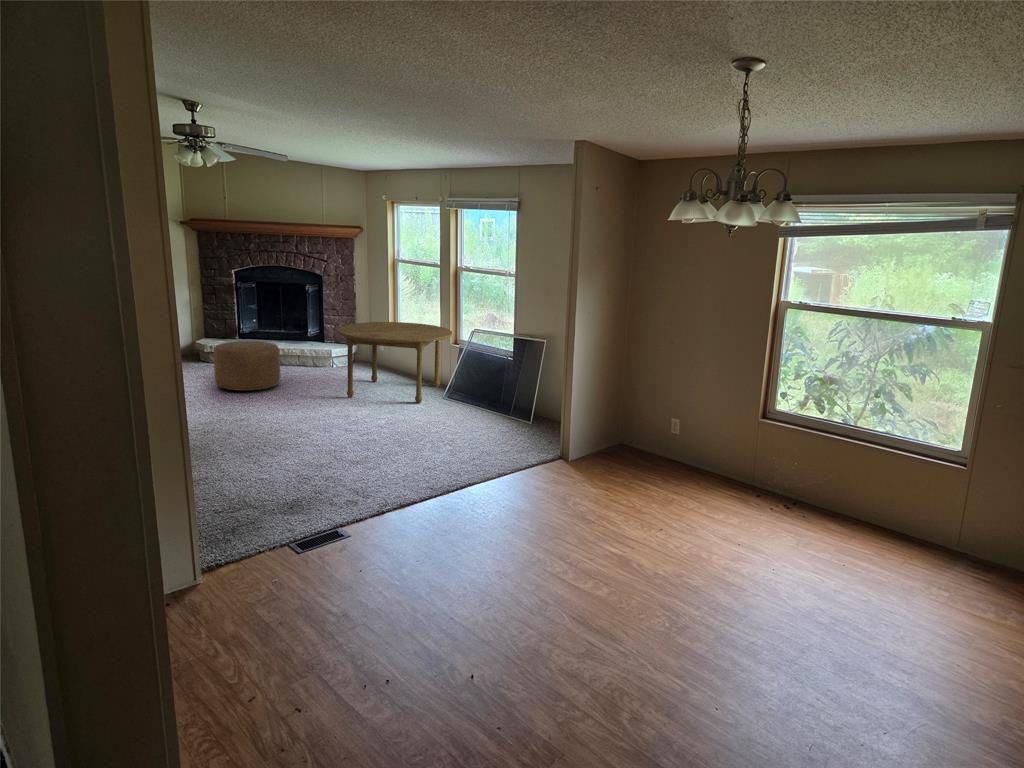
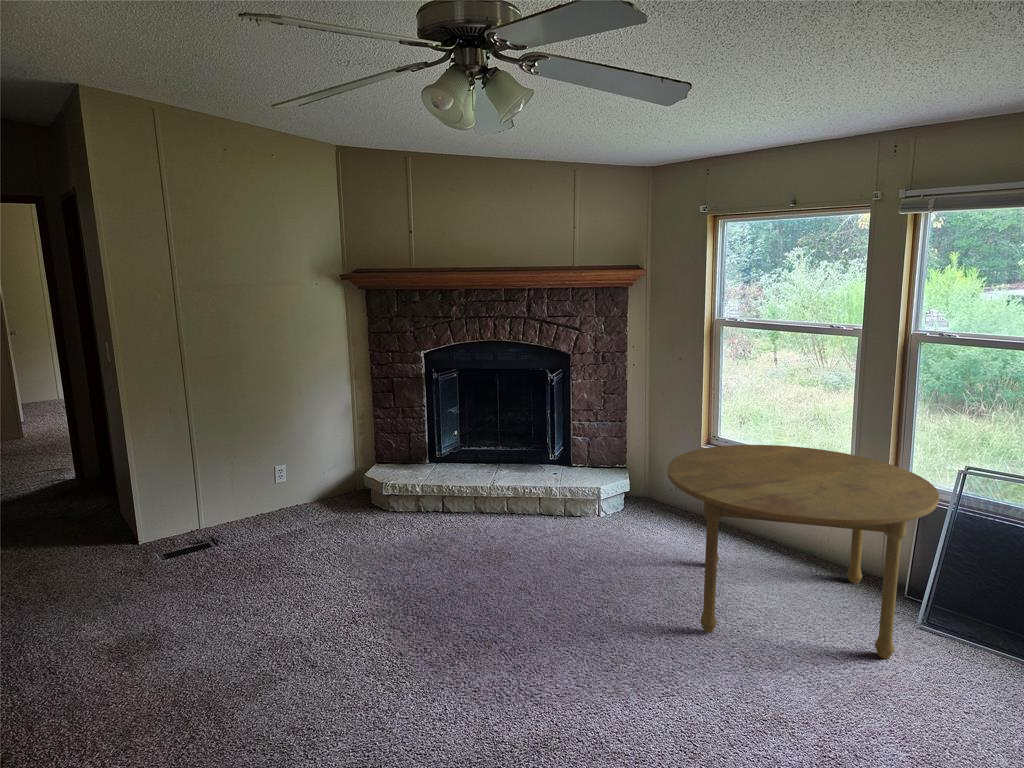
ottoman: present [214,340,280,391] -> none [414,491,538,609]

